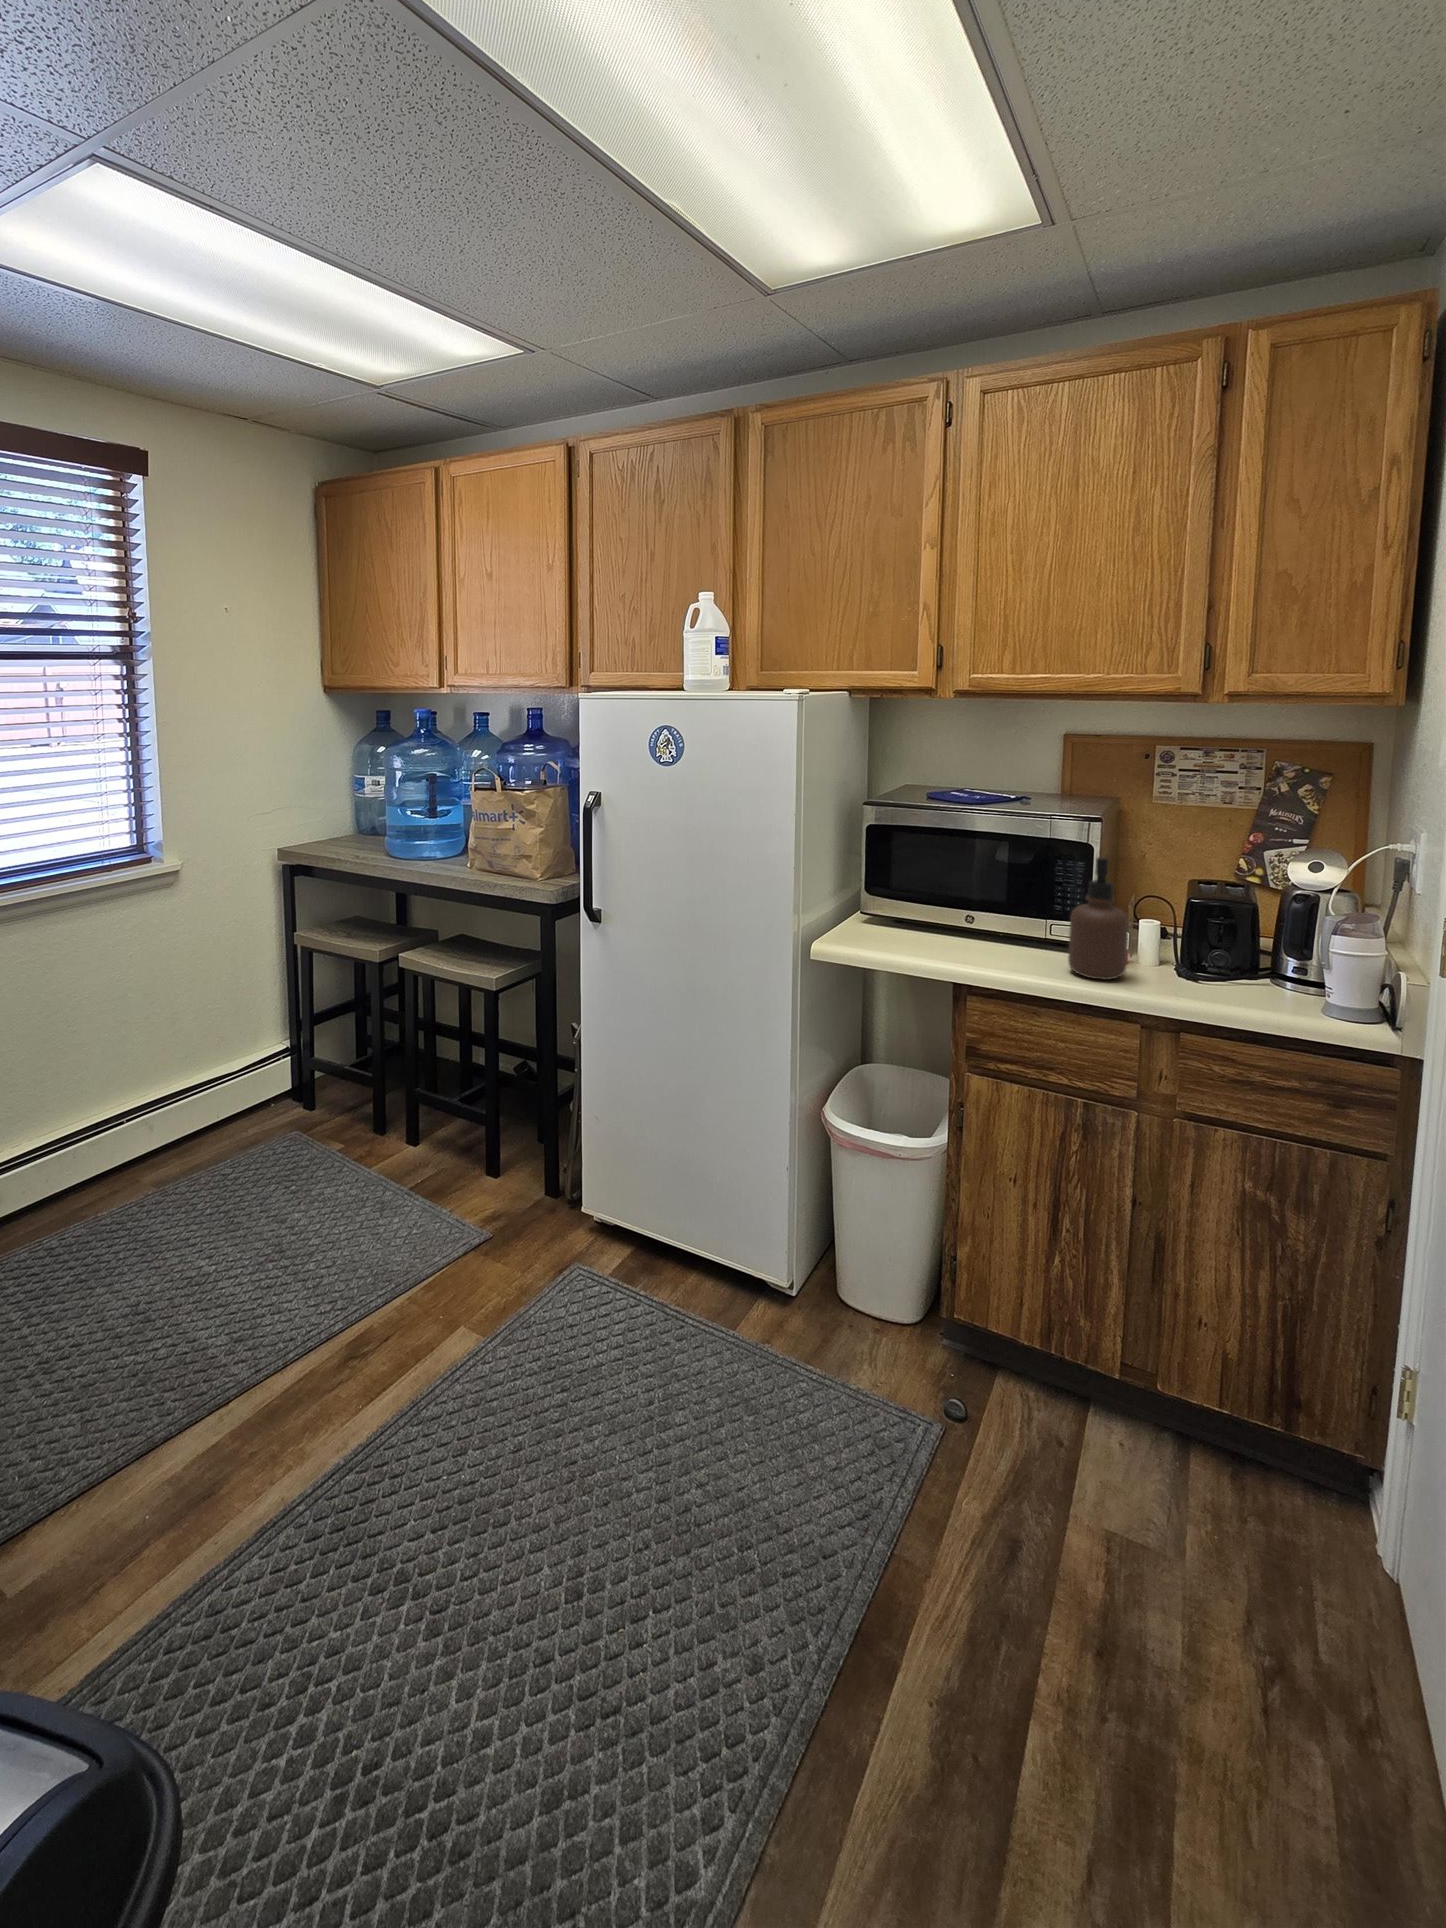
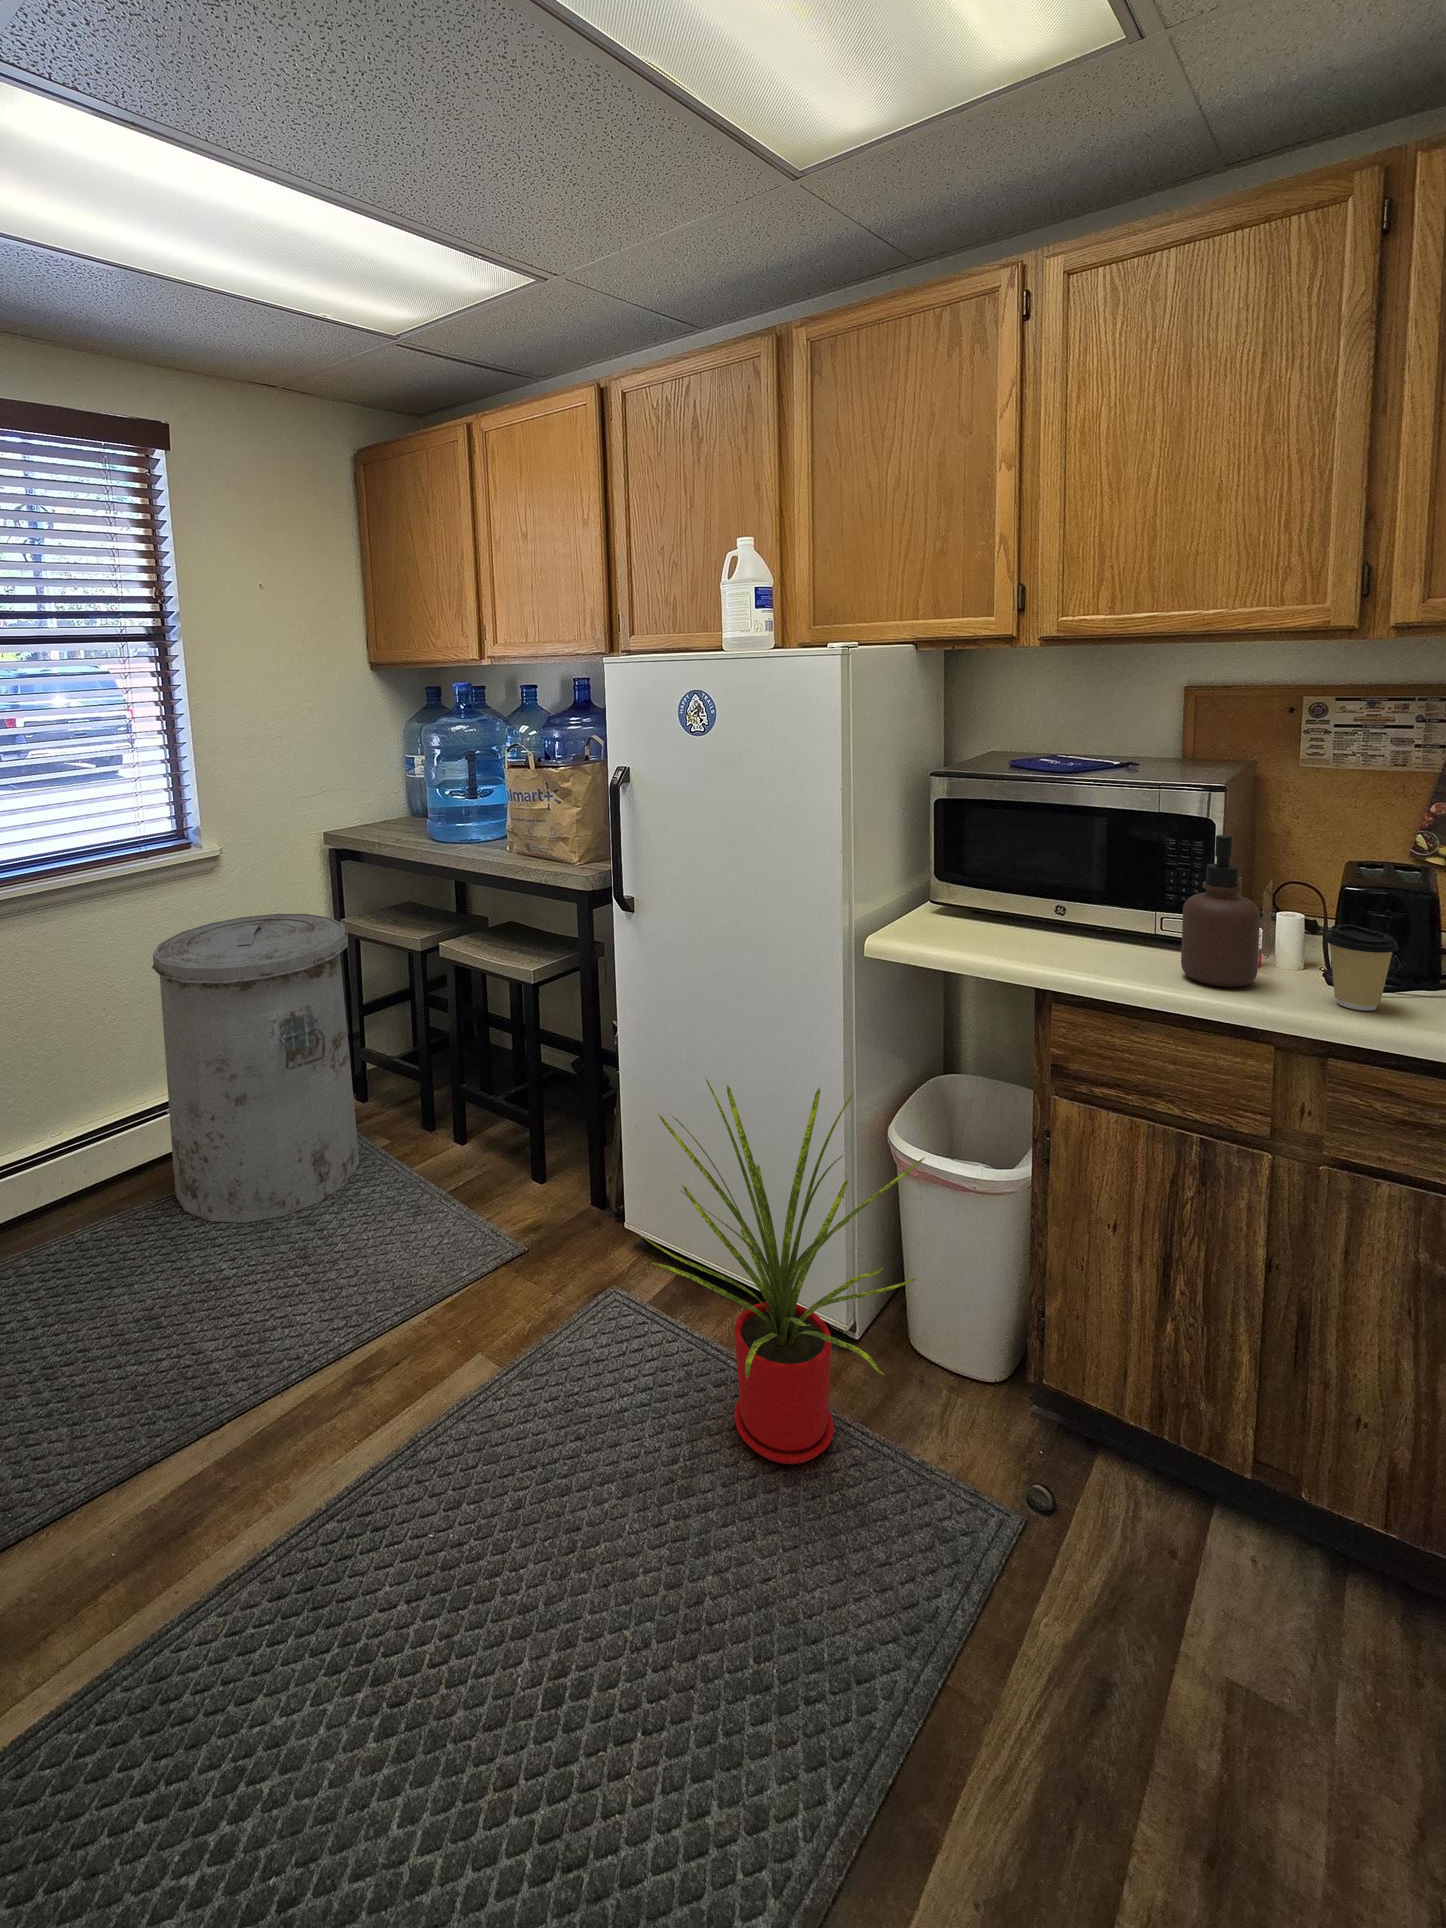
trash can: none [124,926,319,1224] -> present [152,914,359,1223]
coffee cup: none [1177,929,1230,996] -> present [1324,924,1399,1011]
house plant: none [630,1066,868,1398] -> present [643,1079,925,1464]

